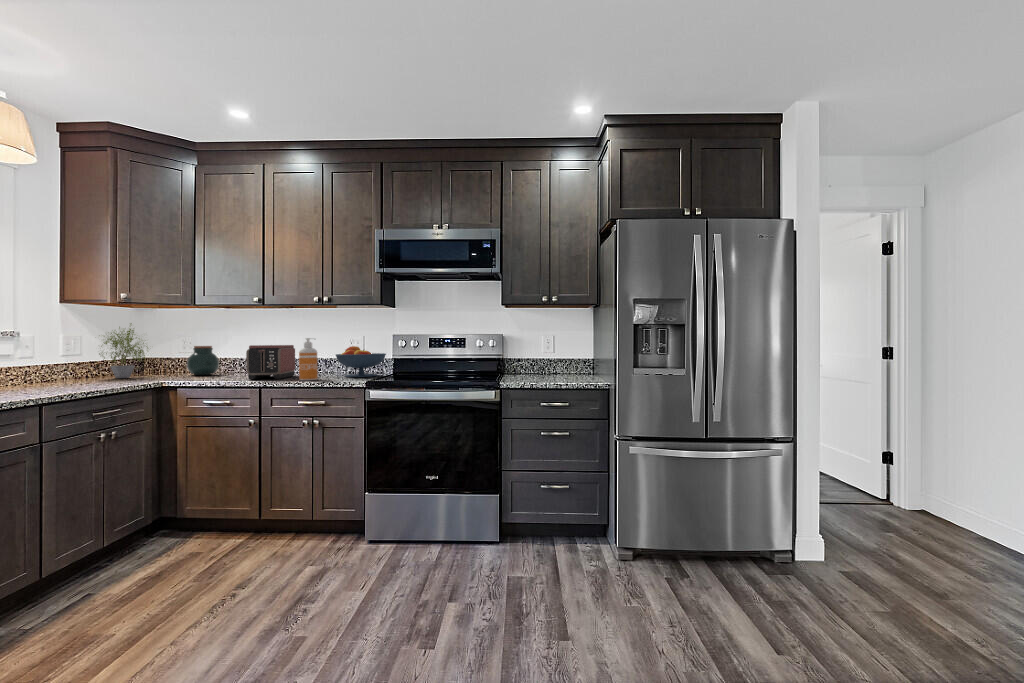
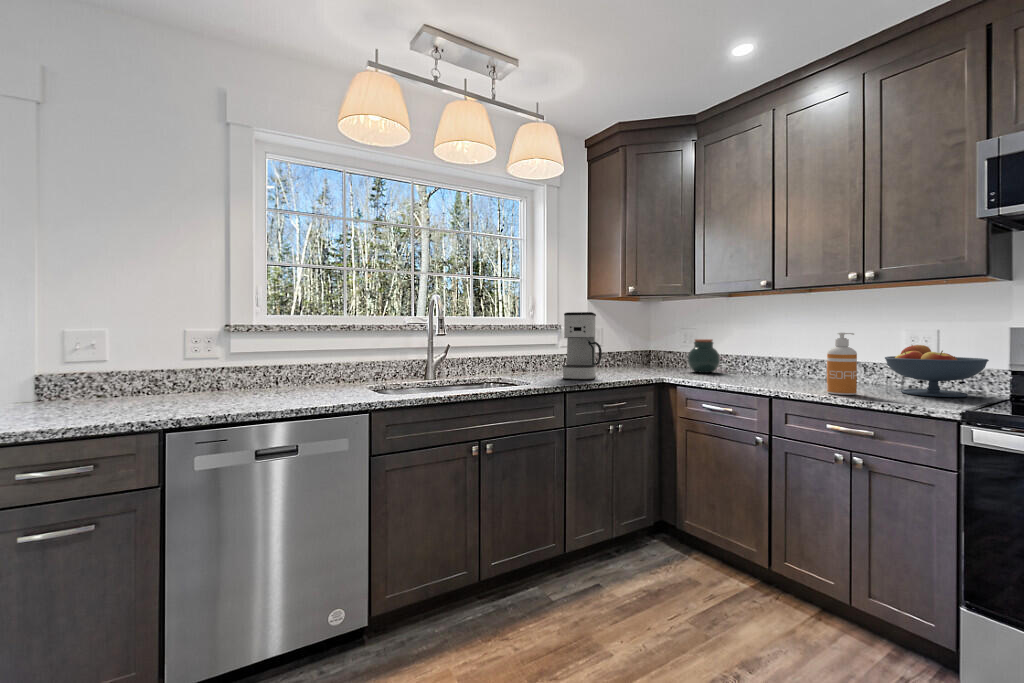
coffee maker: none [27,316,84,389] -> present [563,312,602,380]
potted plant: present [99,323,148,378] -> none [610,315,659,371]
toaster: present [246,345,295,380] -> none [753,341,817,387]

